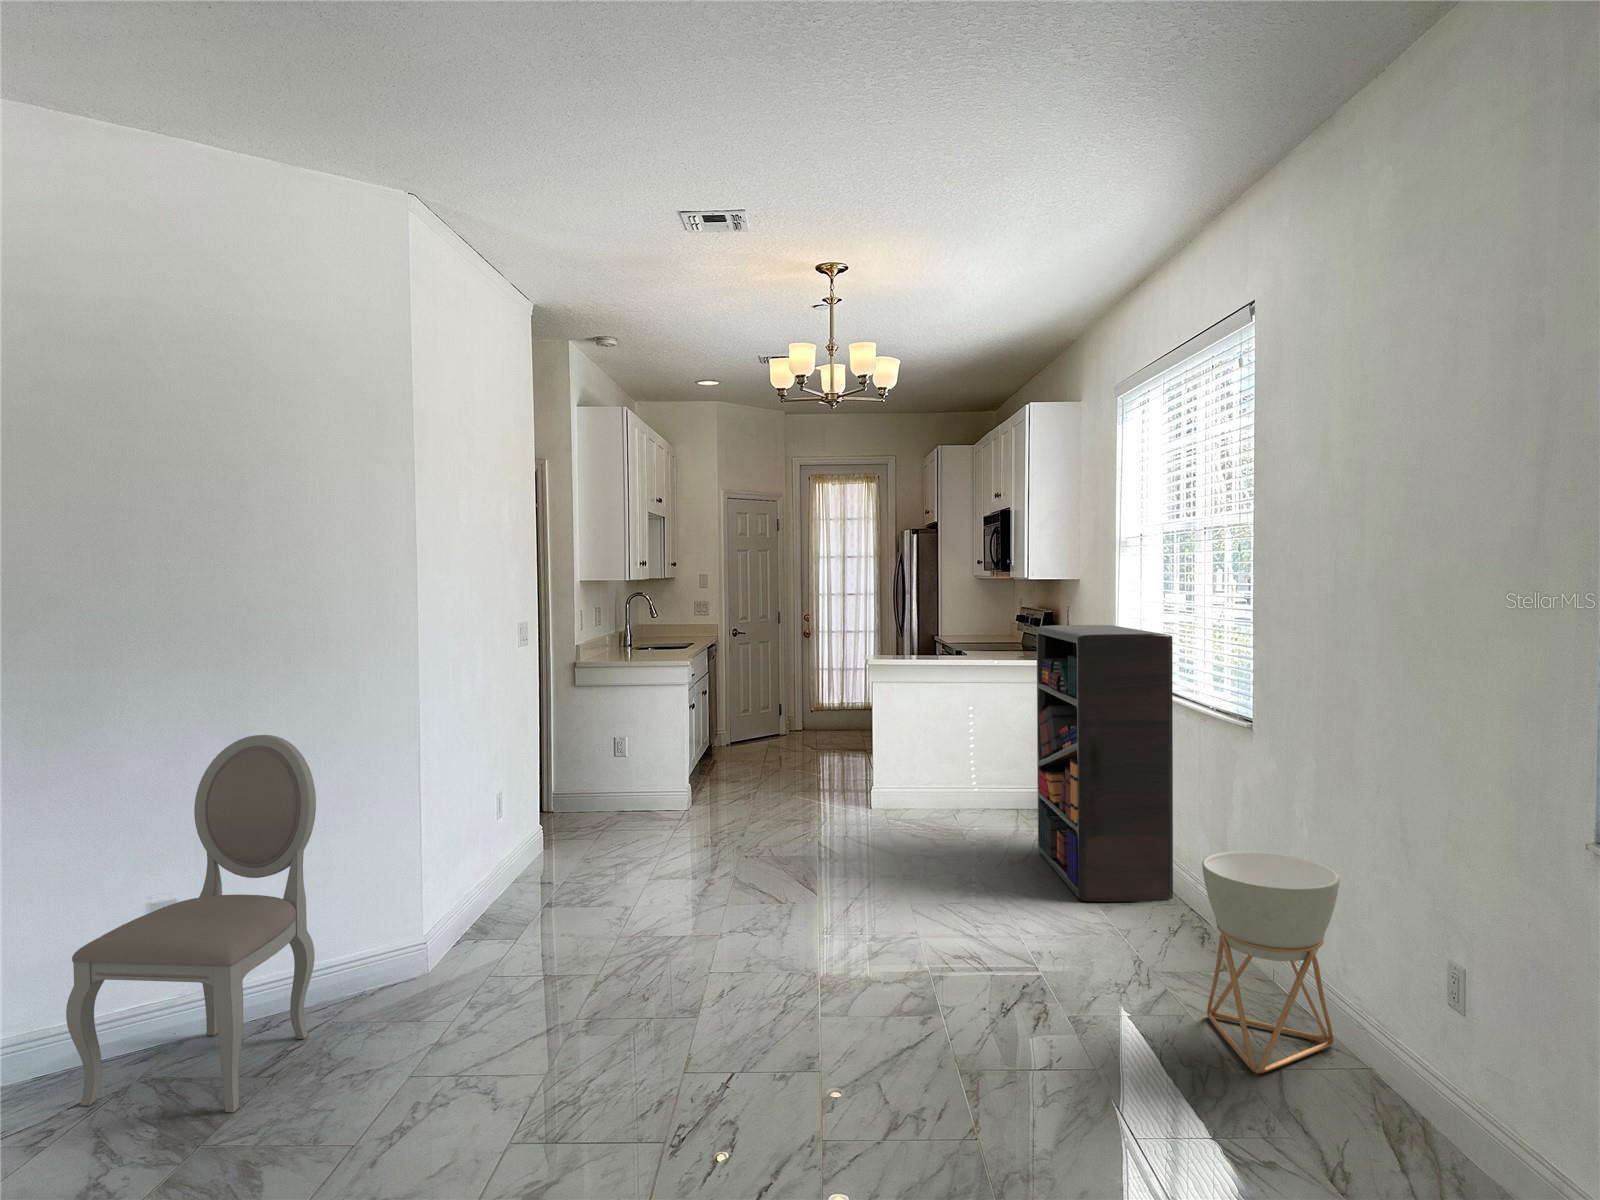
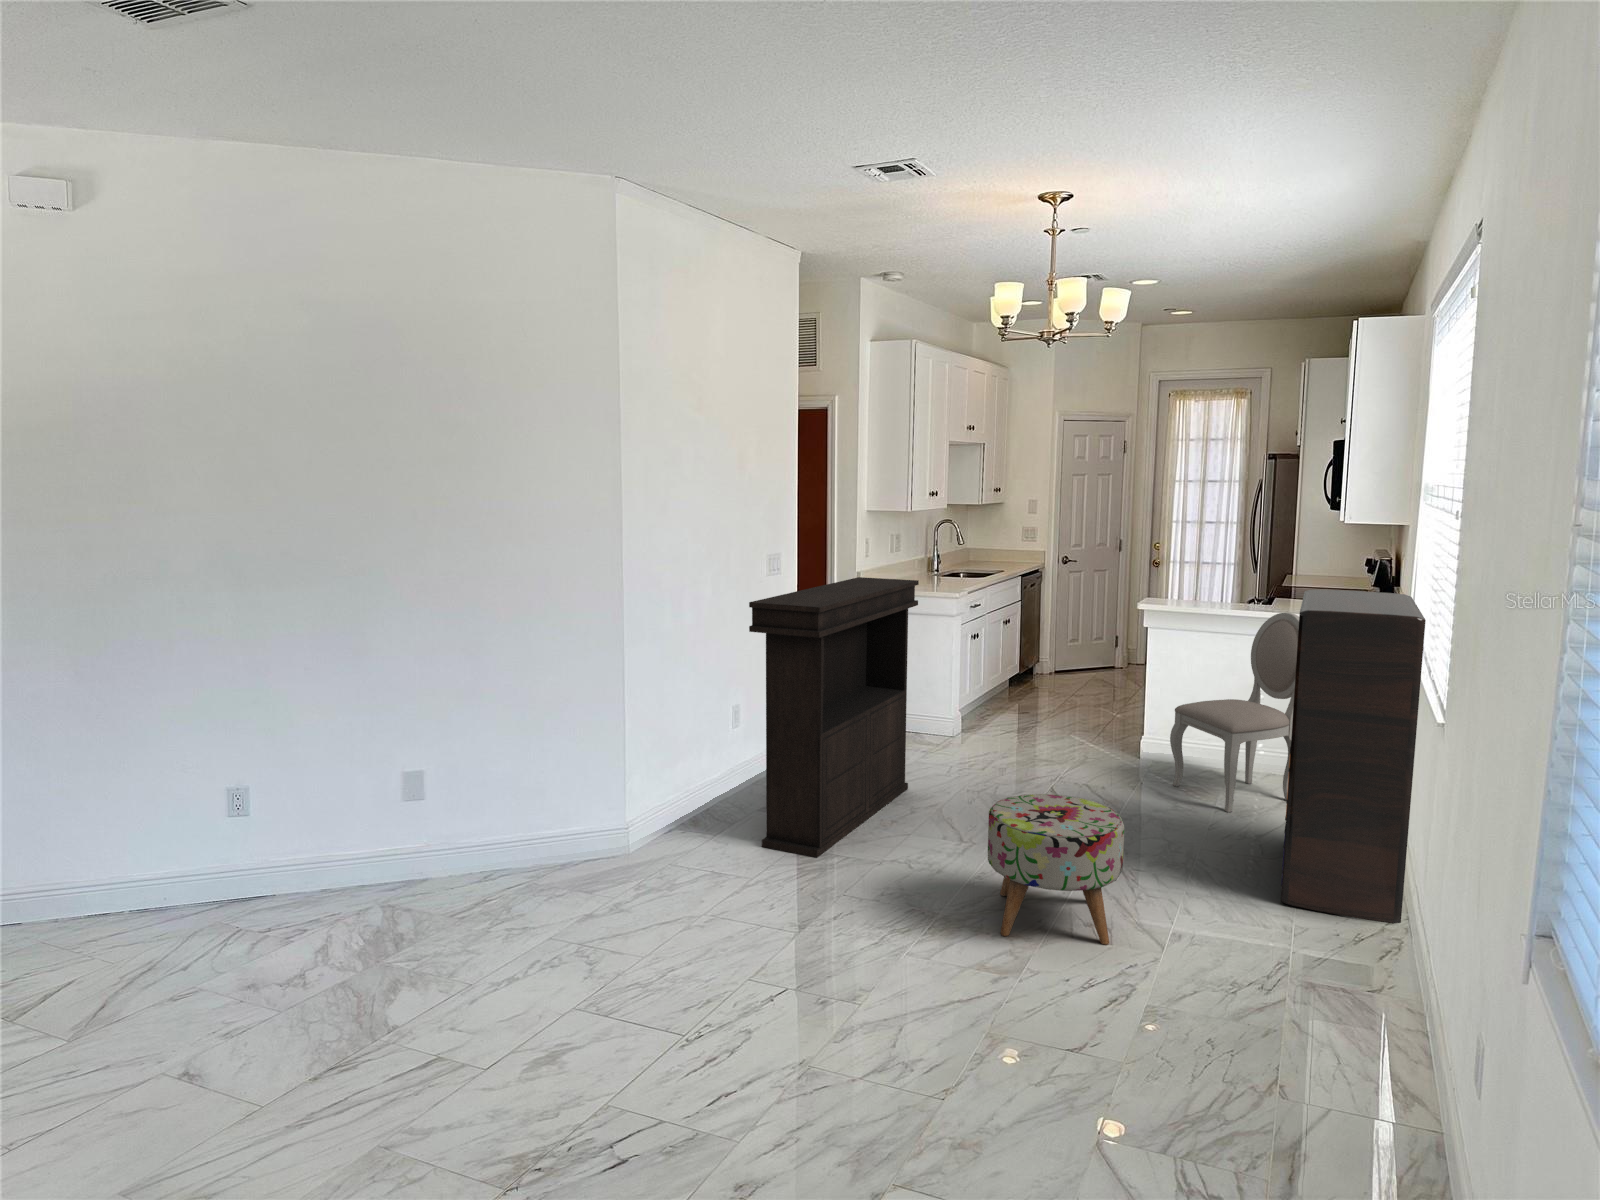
console table: none [557,641,683,944] -> present [749,577,919,858]
dining chair: present [66,735,316,1113] -> present [1170,613,1299,812]
ottoman: none [852,829,986,979] -> present [988,794,1124,945]
planter: present [1202,851,1340,1074] -> none [1282,880,1442,1120]

